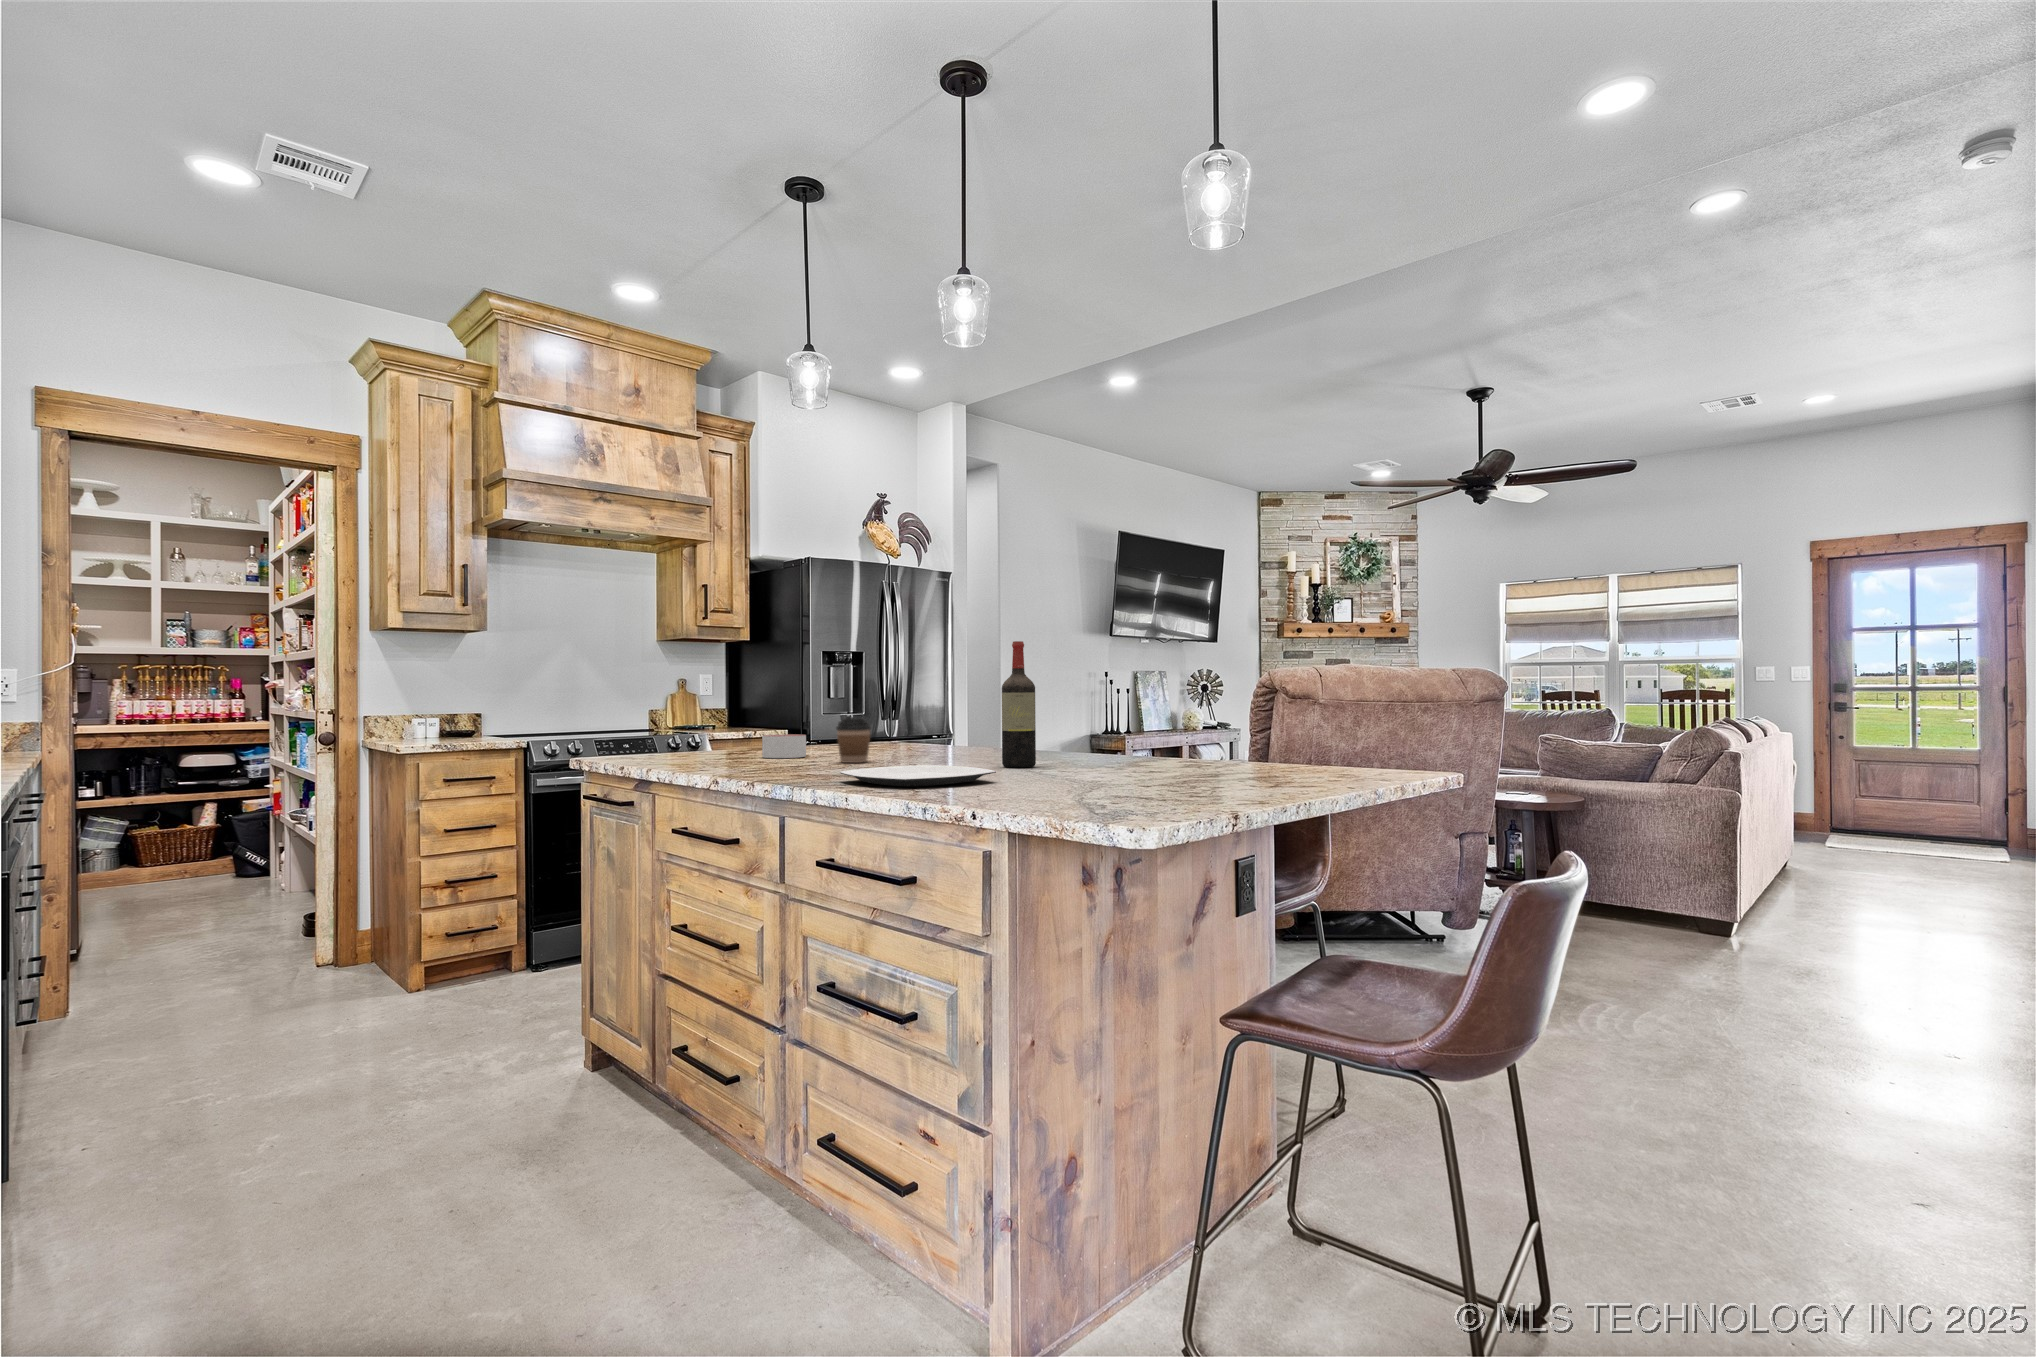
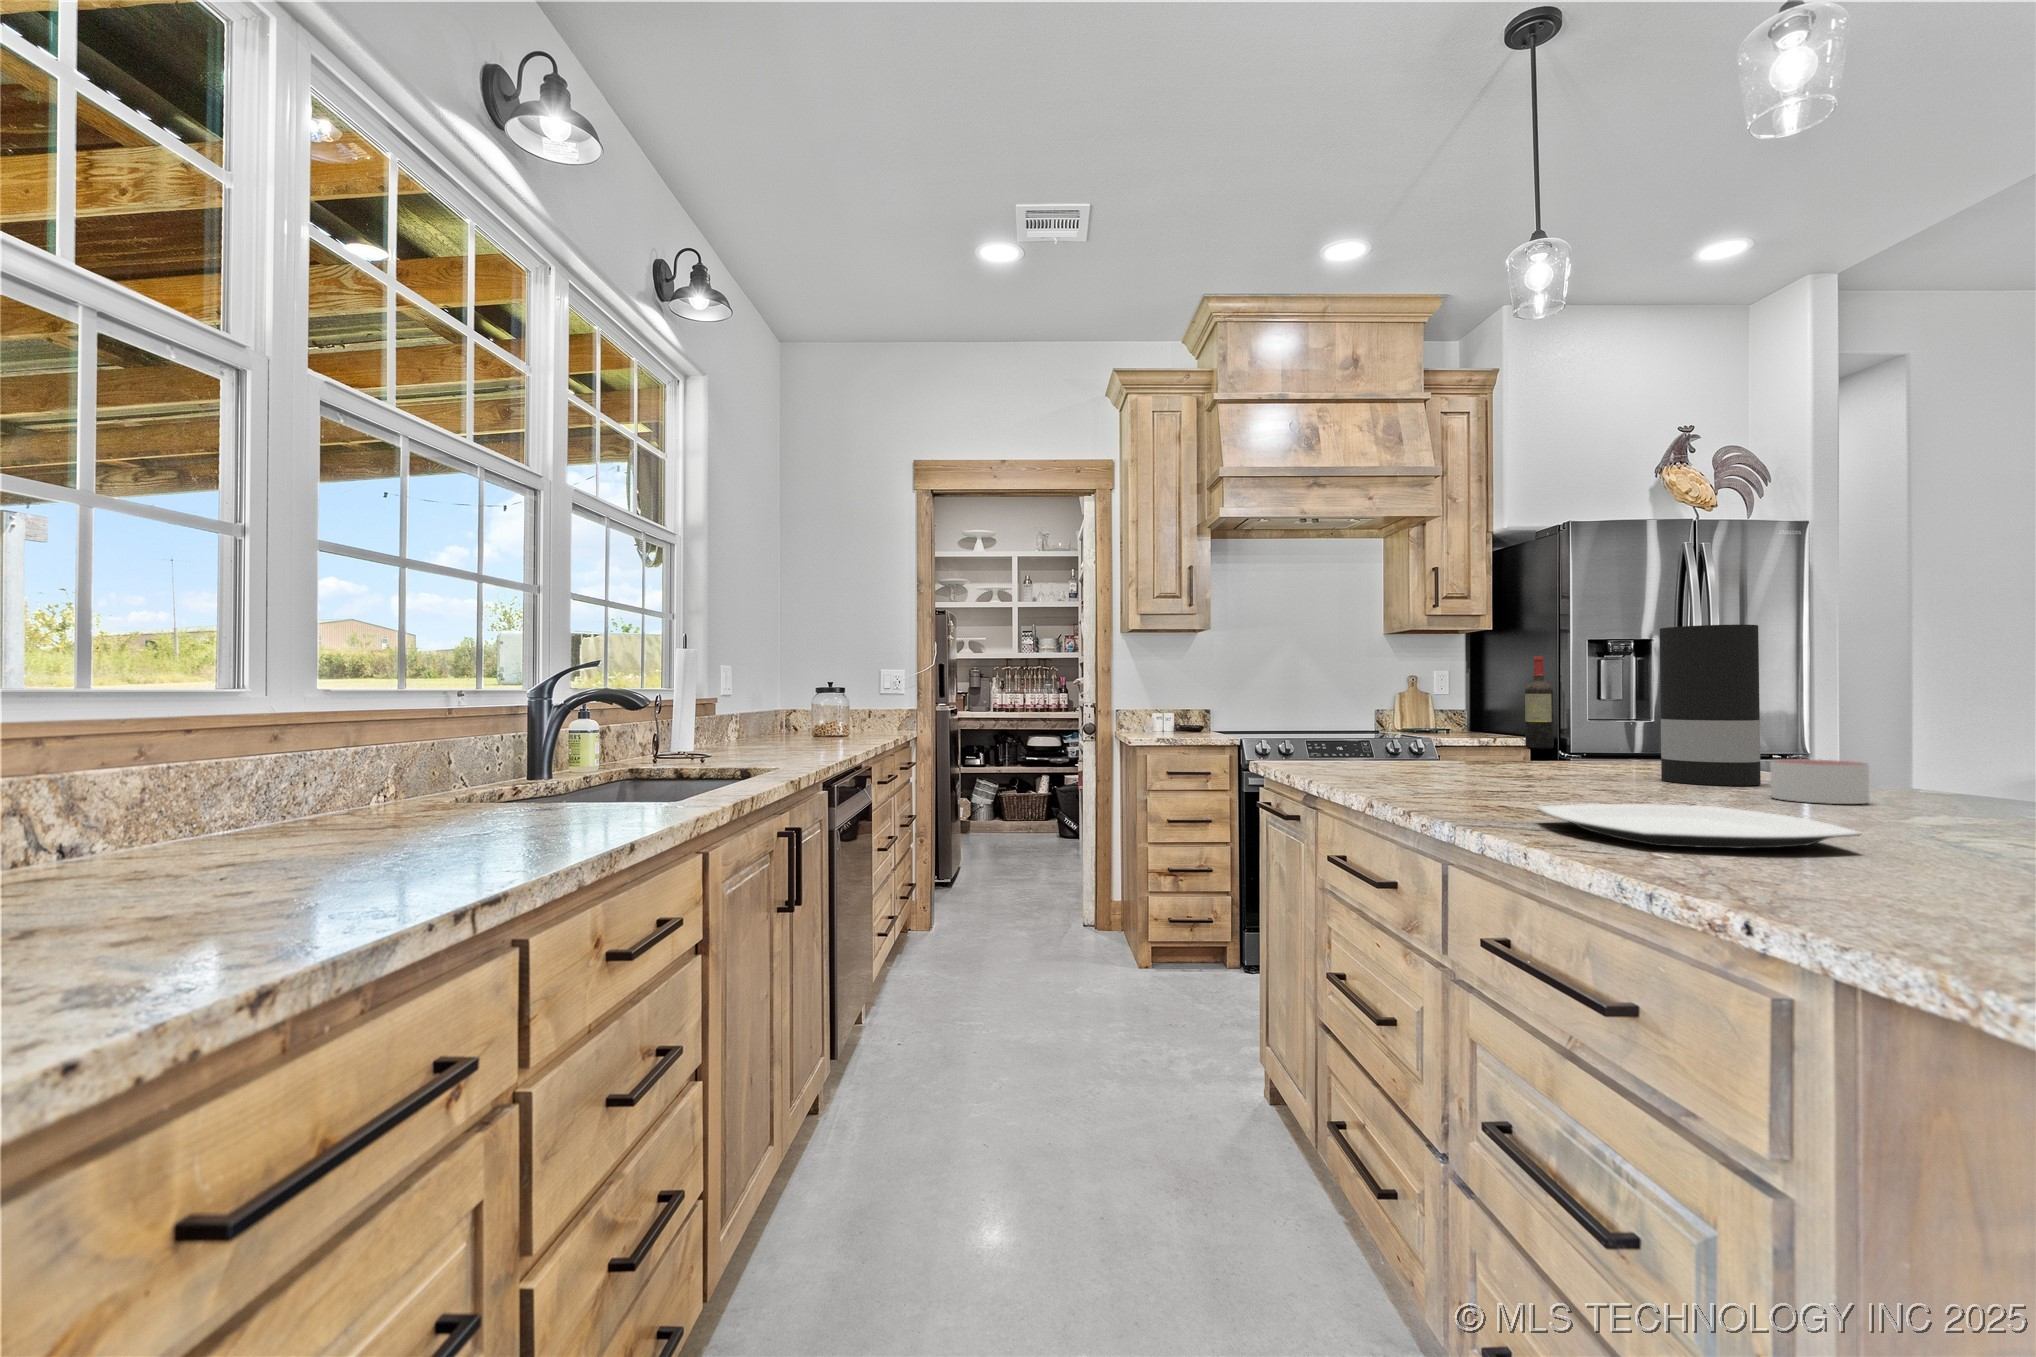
wine bottle: present [1002,641,1036,767] -> present [1525,656,1554,749]
vase: none [886,651,940,757] -> present [1659,624,1761,786]
coffee cup: present [836,715,872,763] -> none [1566,720,1626,789]
candle: present [762,734,806,758] -> present [1770,759,1869,804]

